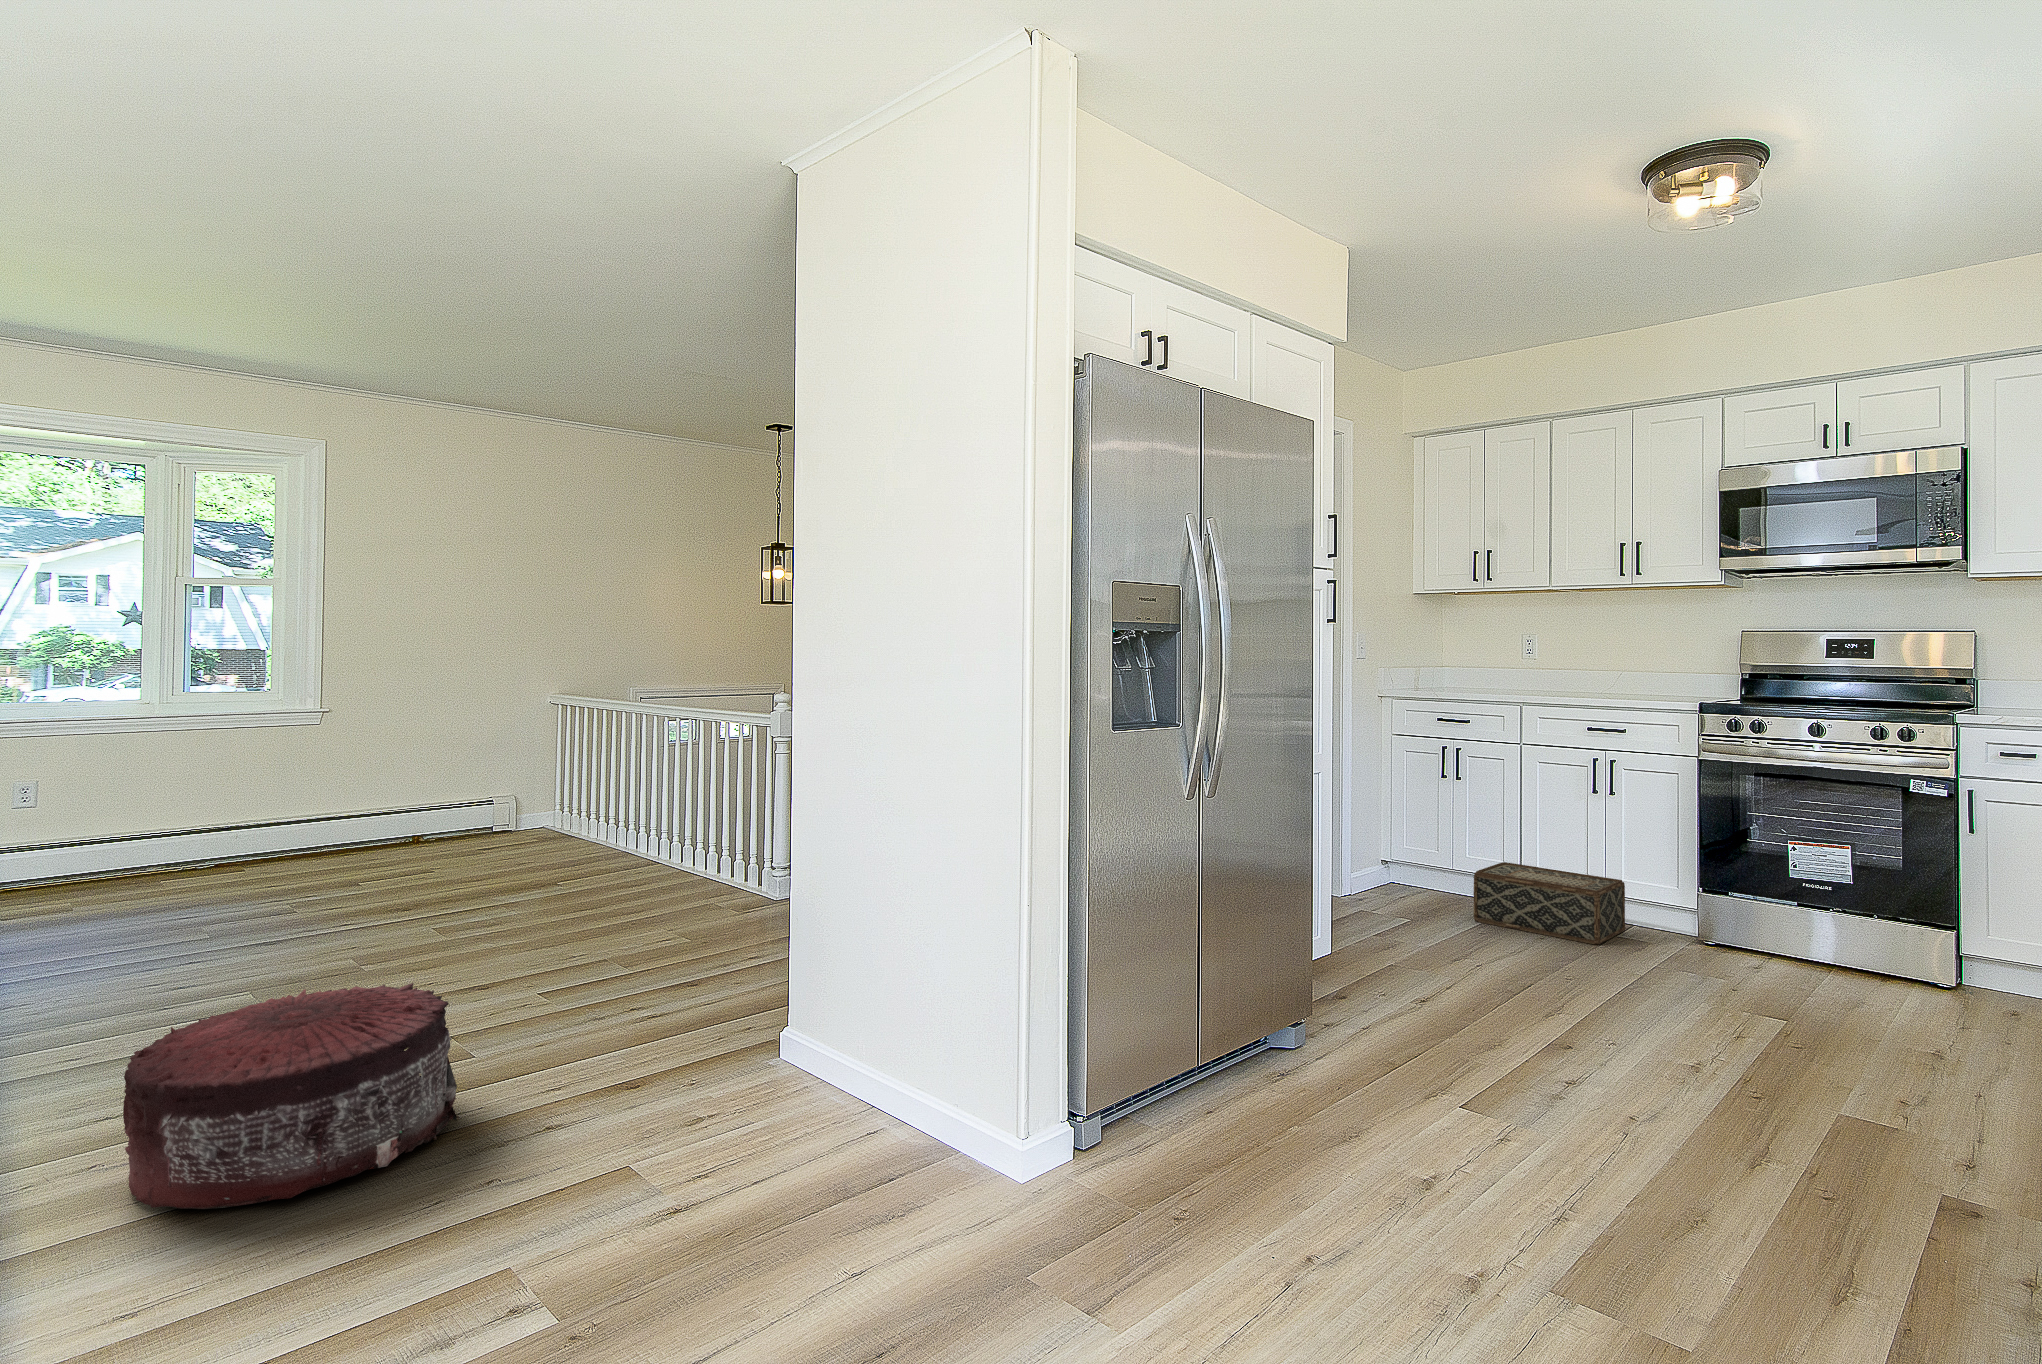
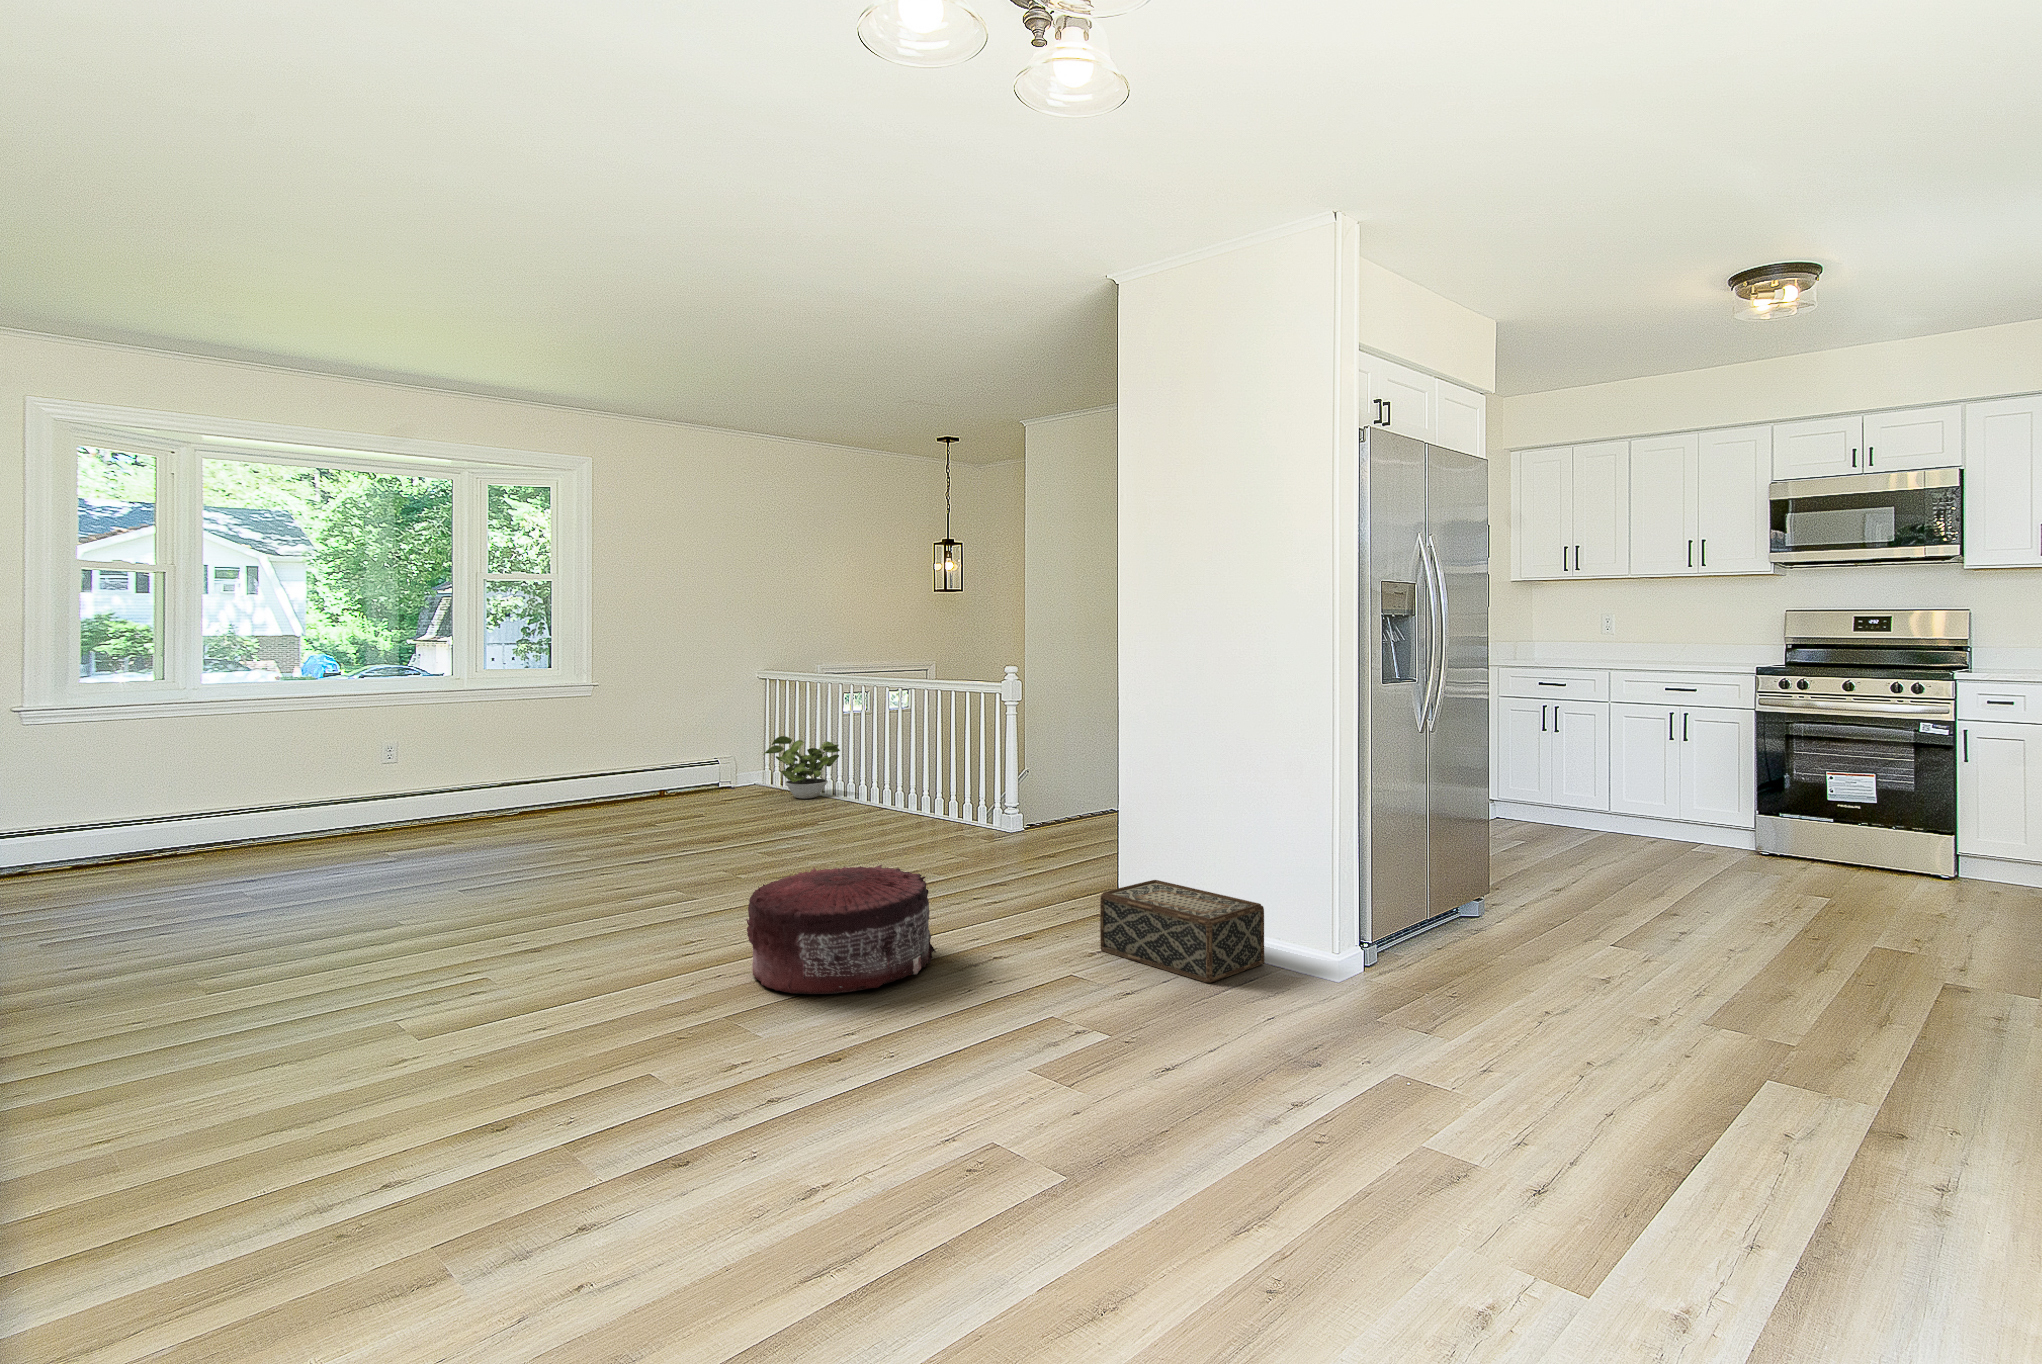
potted plant: none [526,772,627,847] -> present [763,736,840,799]
woven basket: present [1474,862,1625,944] -> present [1100,880,1264,983]

